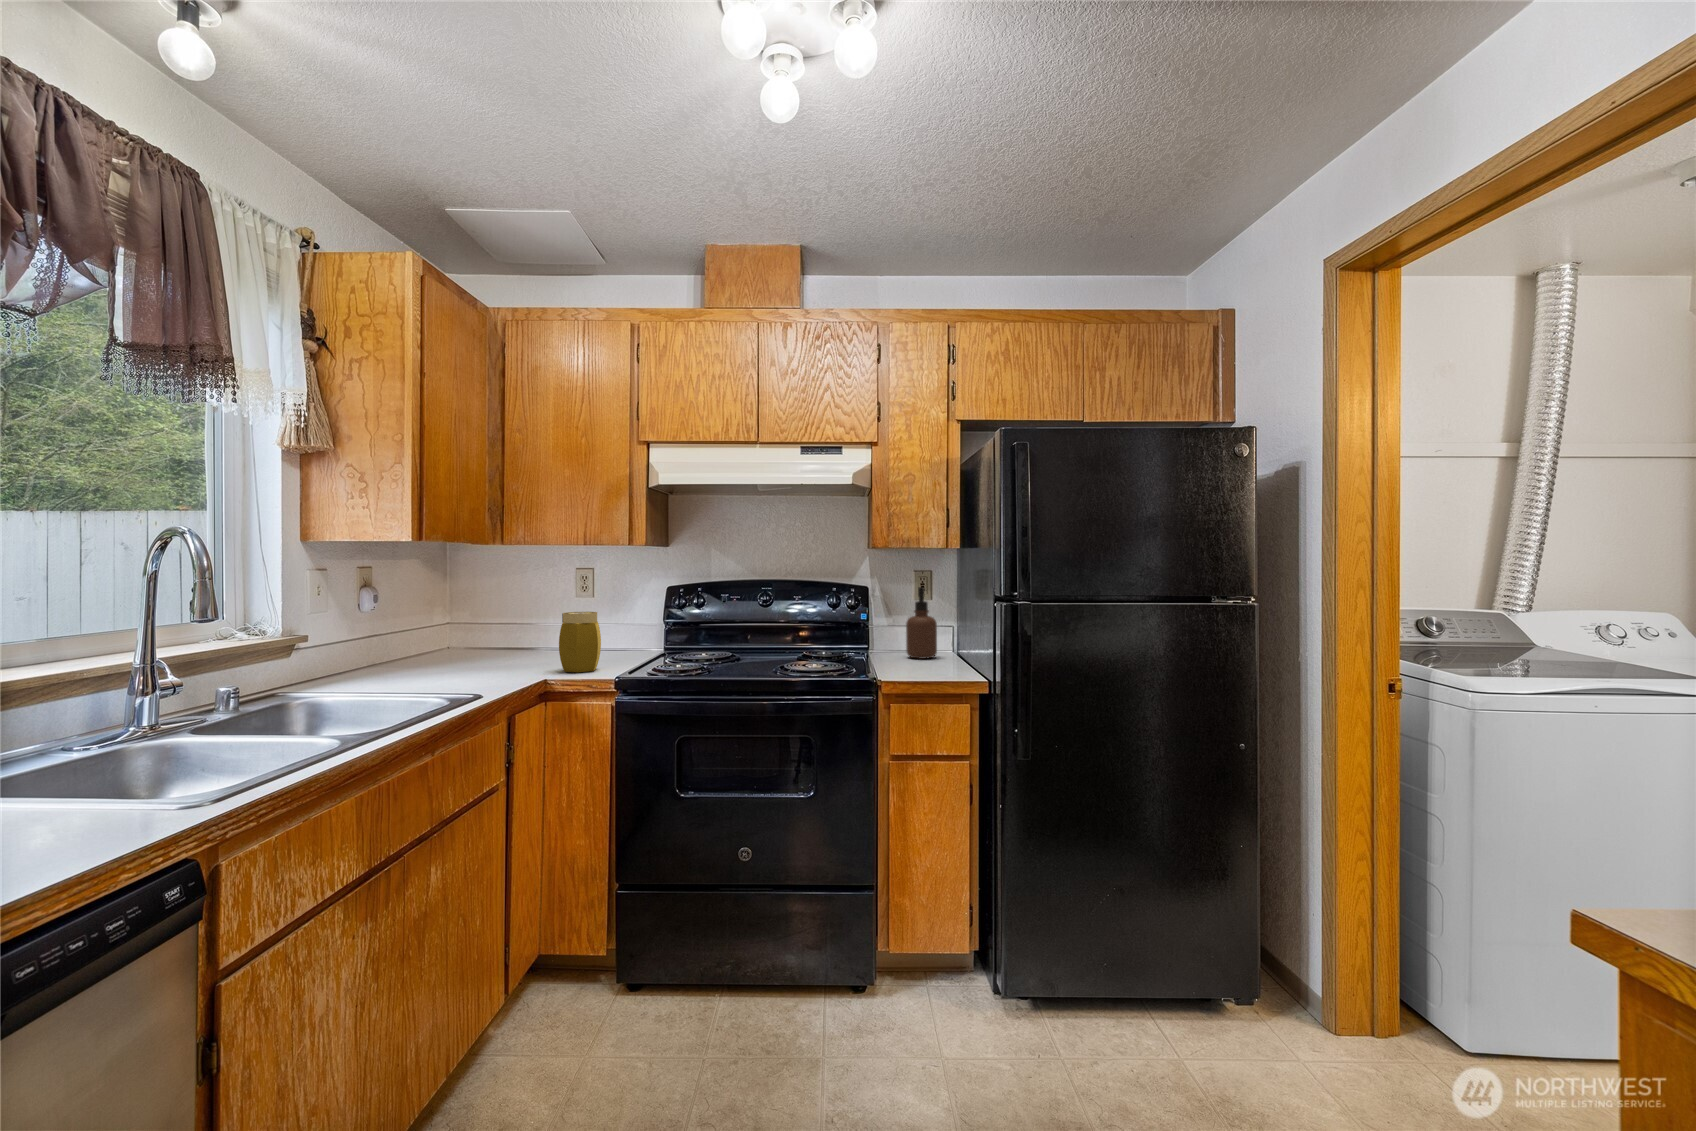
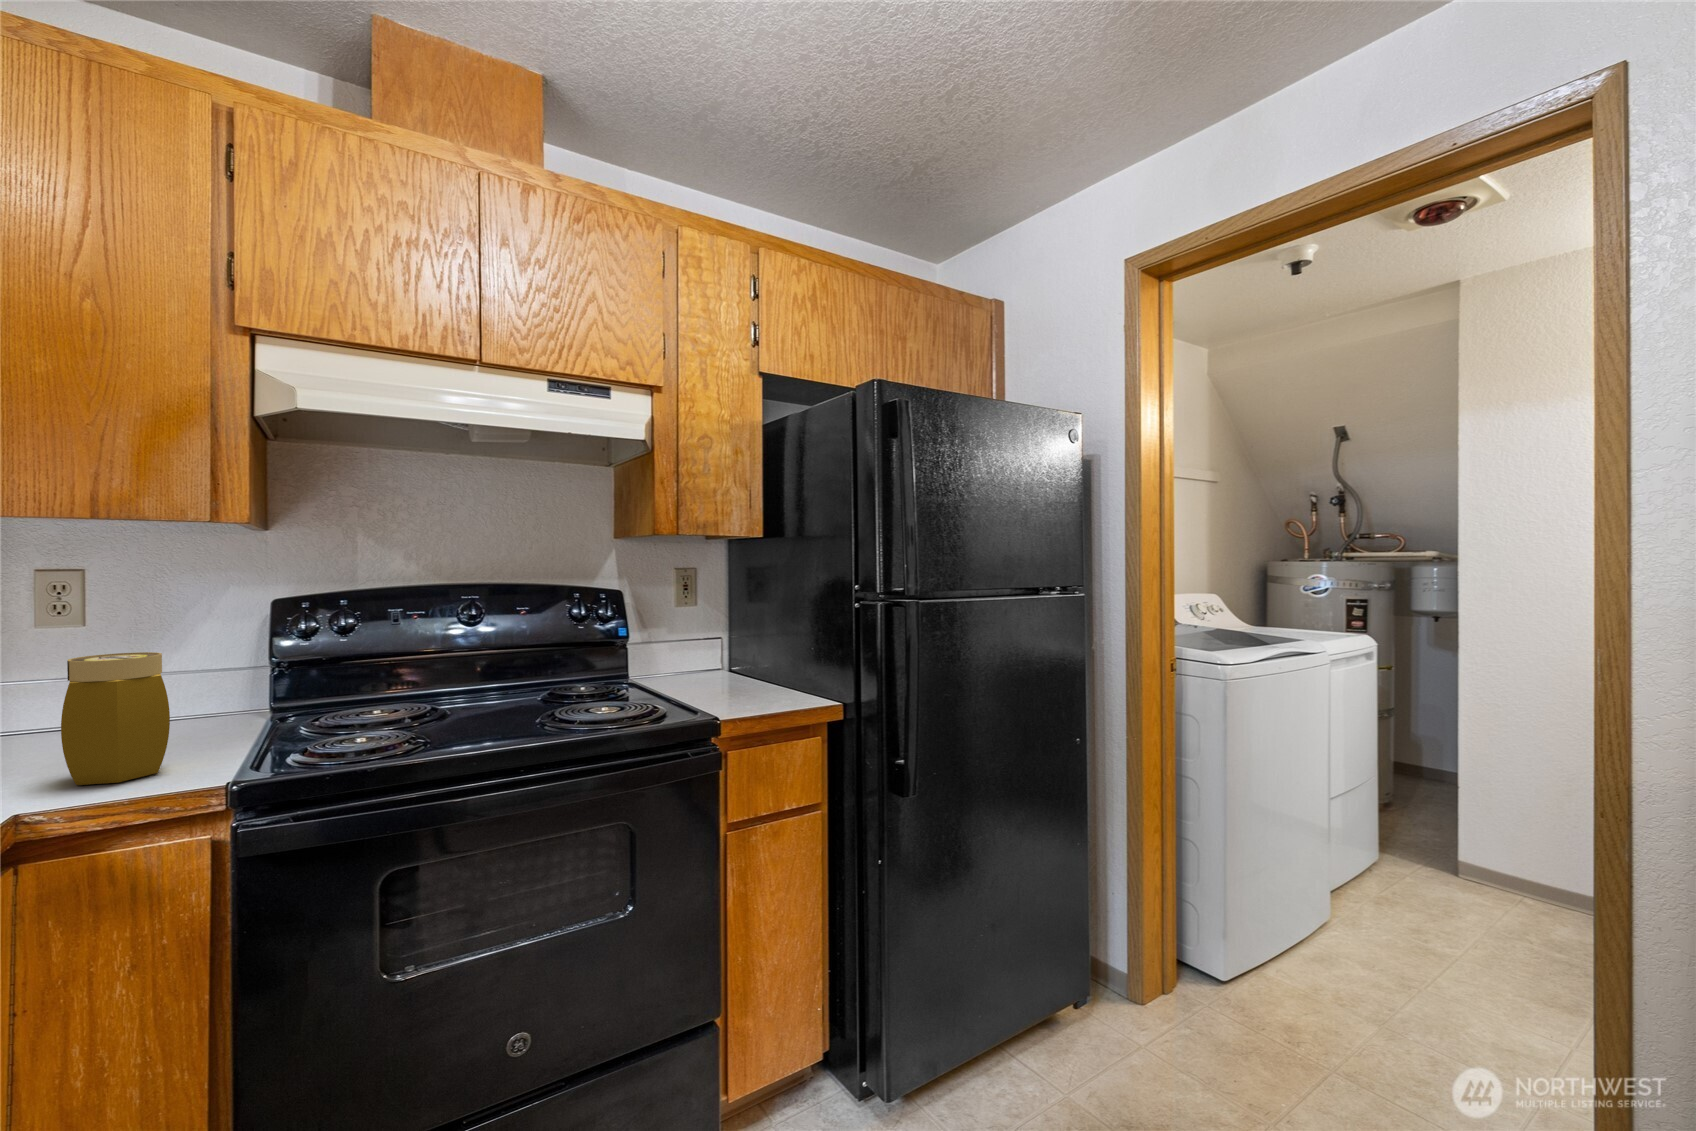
soap dispenser: present [906,587,937,659] -> none [689,587,730,682]

